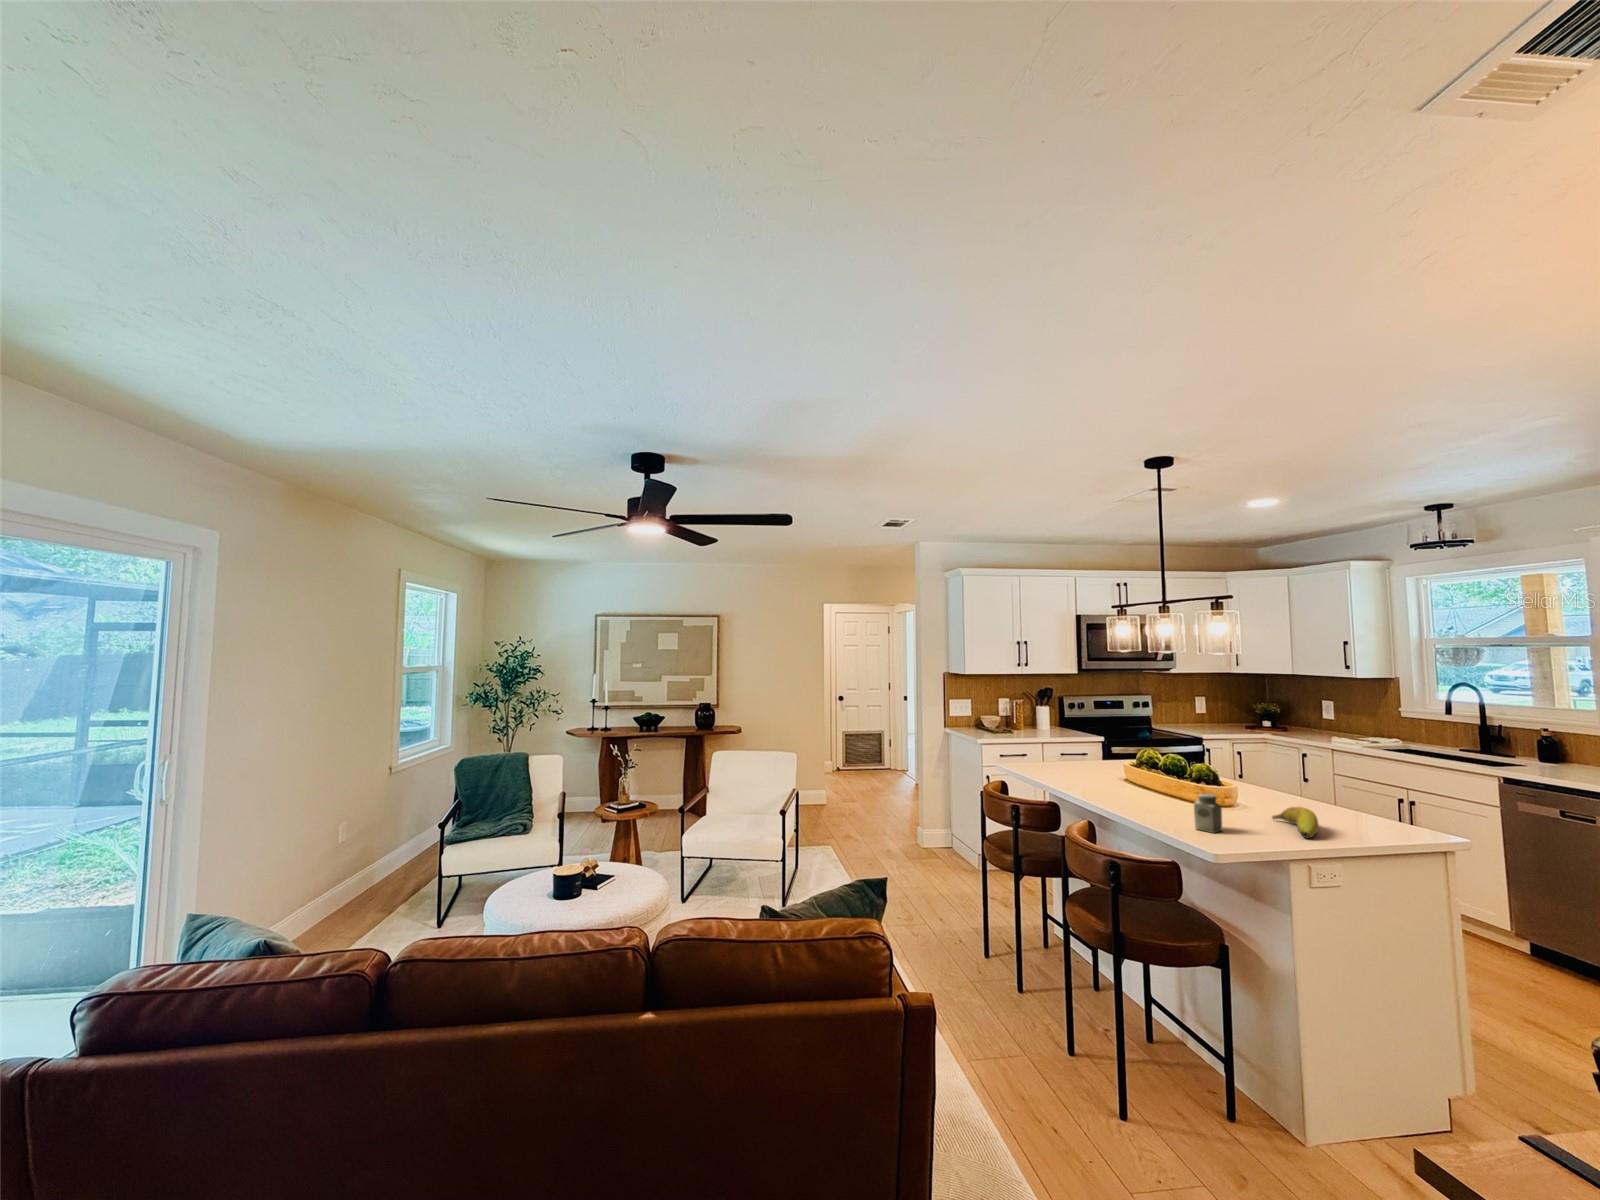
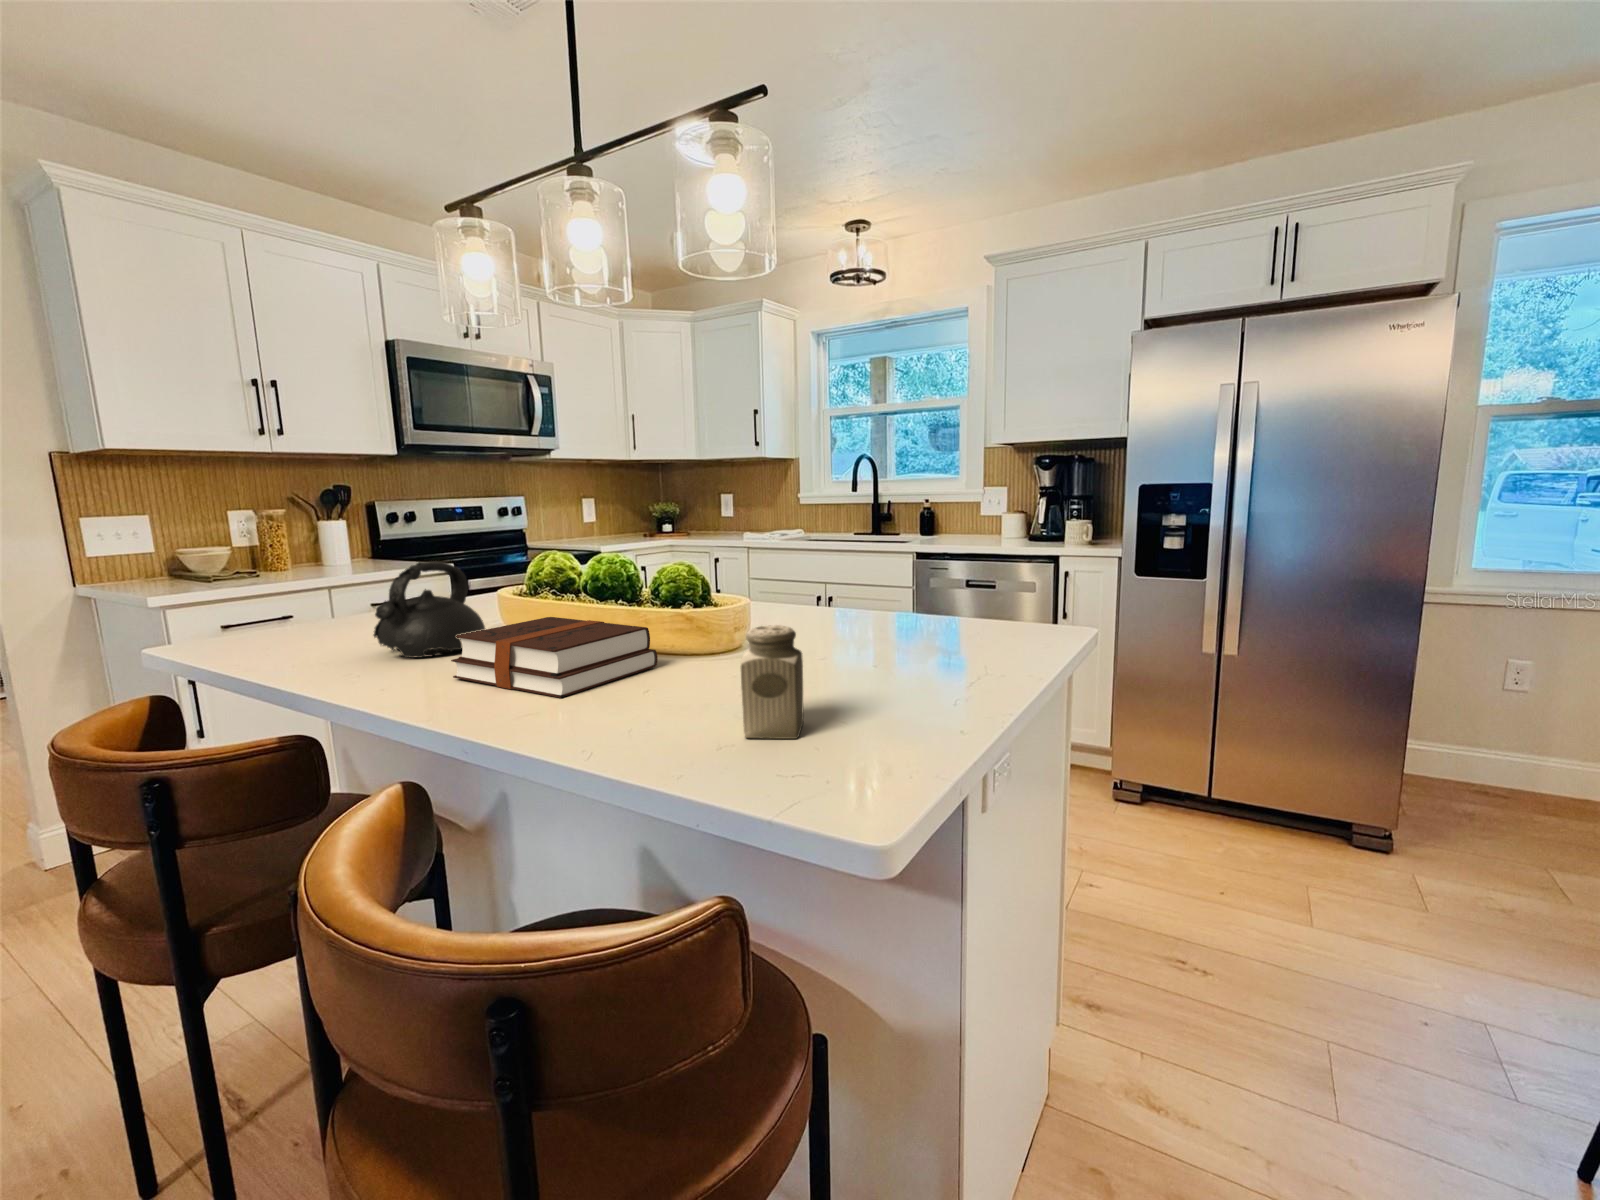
teapot: none [1072,746,1116,785] -> present [373,561,485,658]
hardback book: none [1102,778,1184,807] -> present [451,617,658,698]
fruit: present [1272,807,1319,838] -> none [838,620,969,690]

